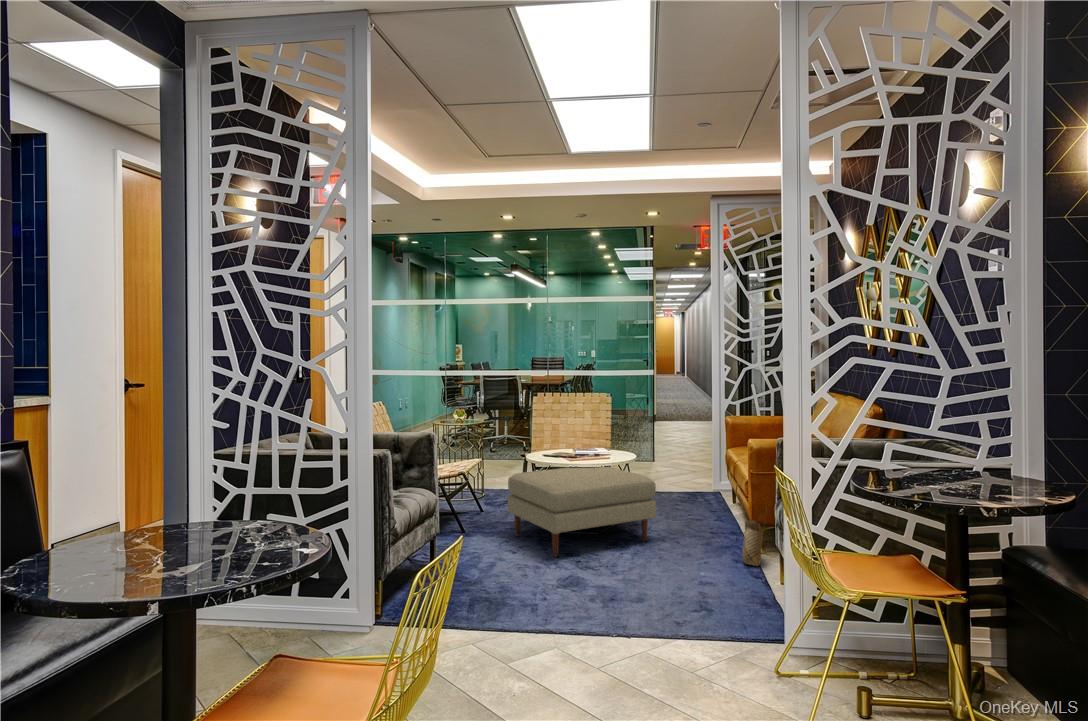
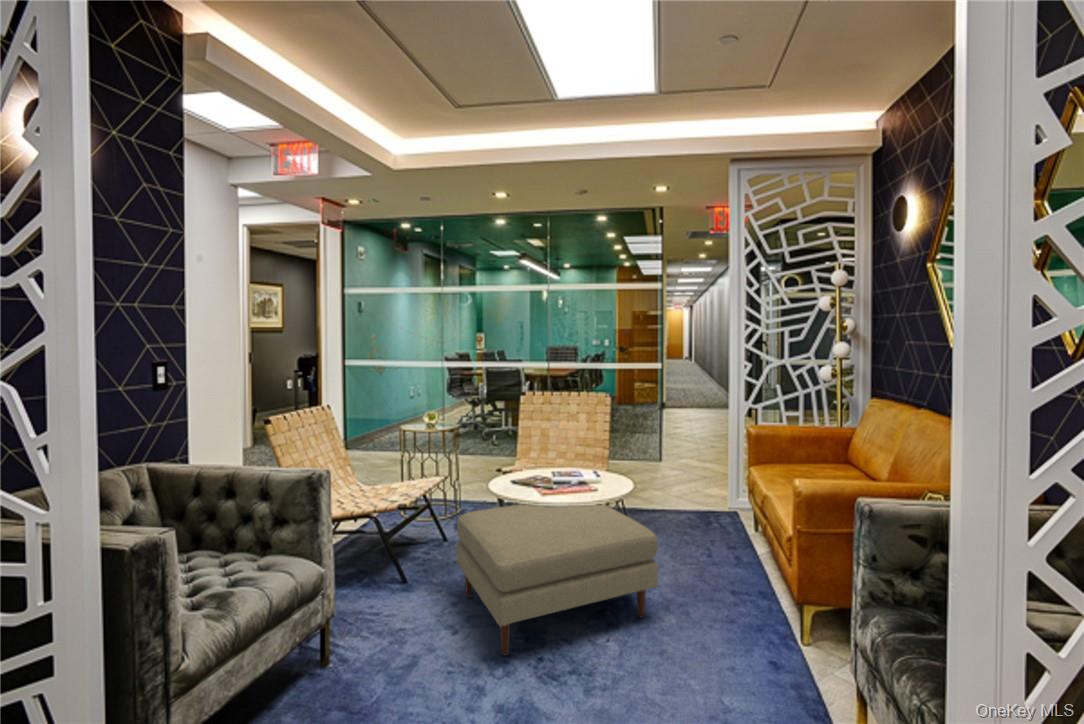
woven basket: present [742,515,764,566] -> none [792,592,839,705]

